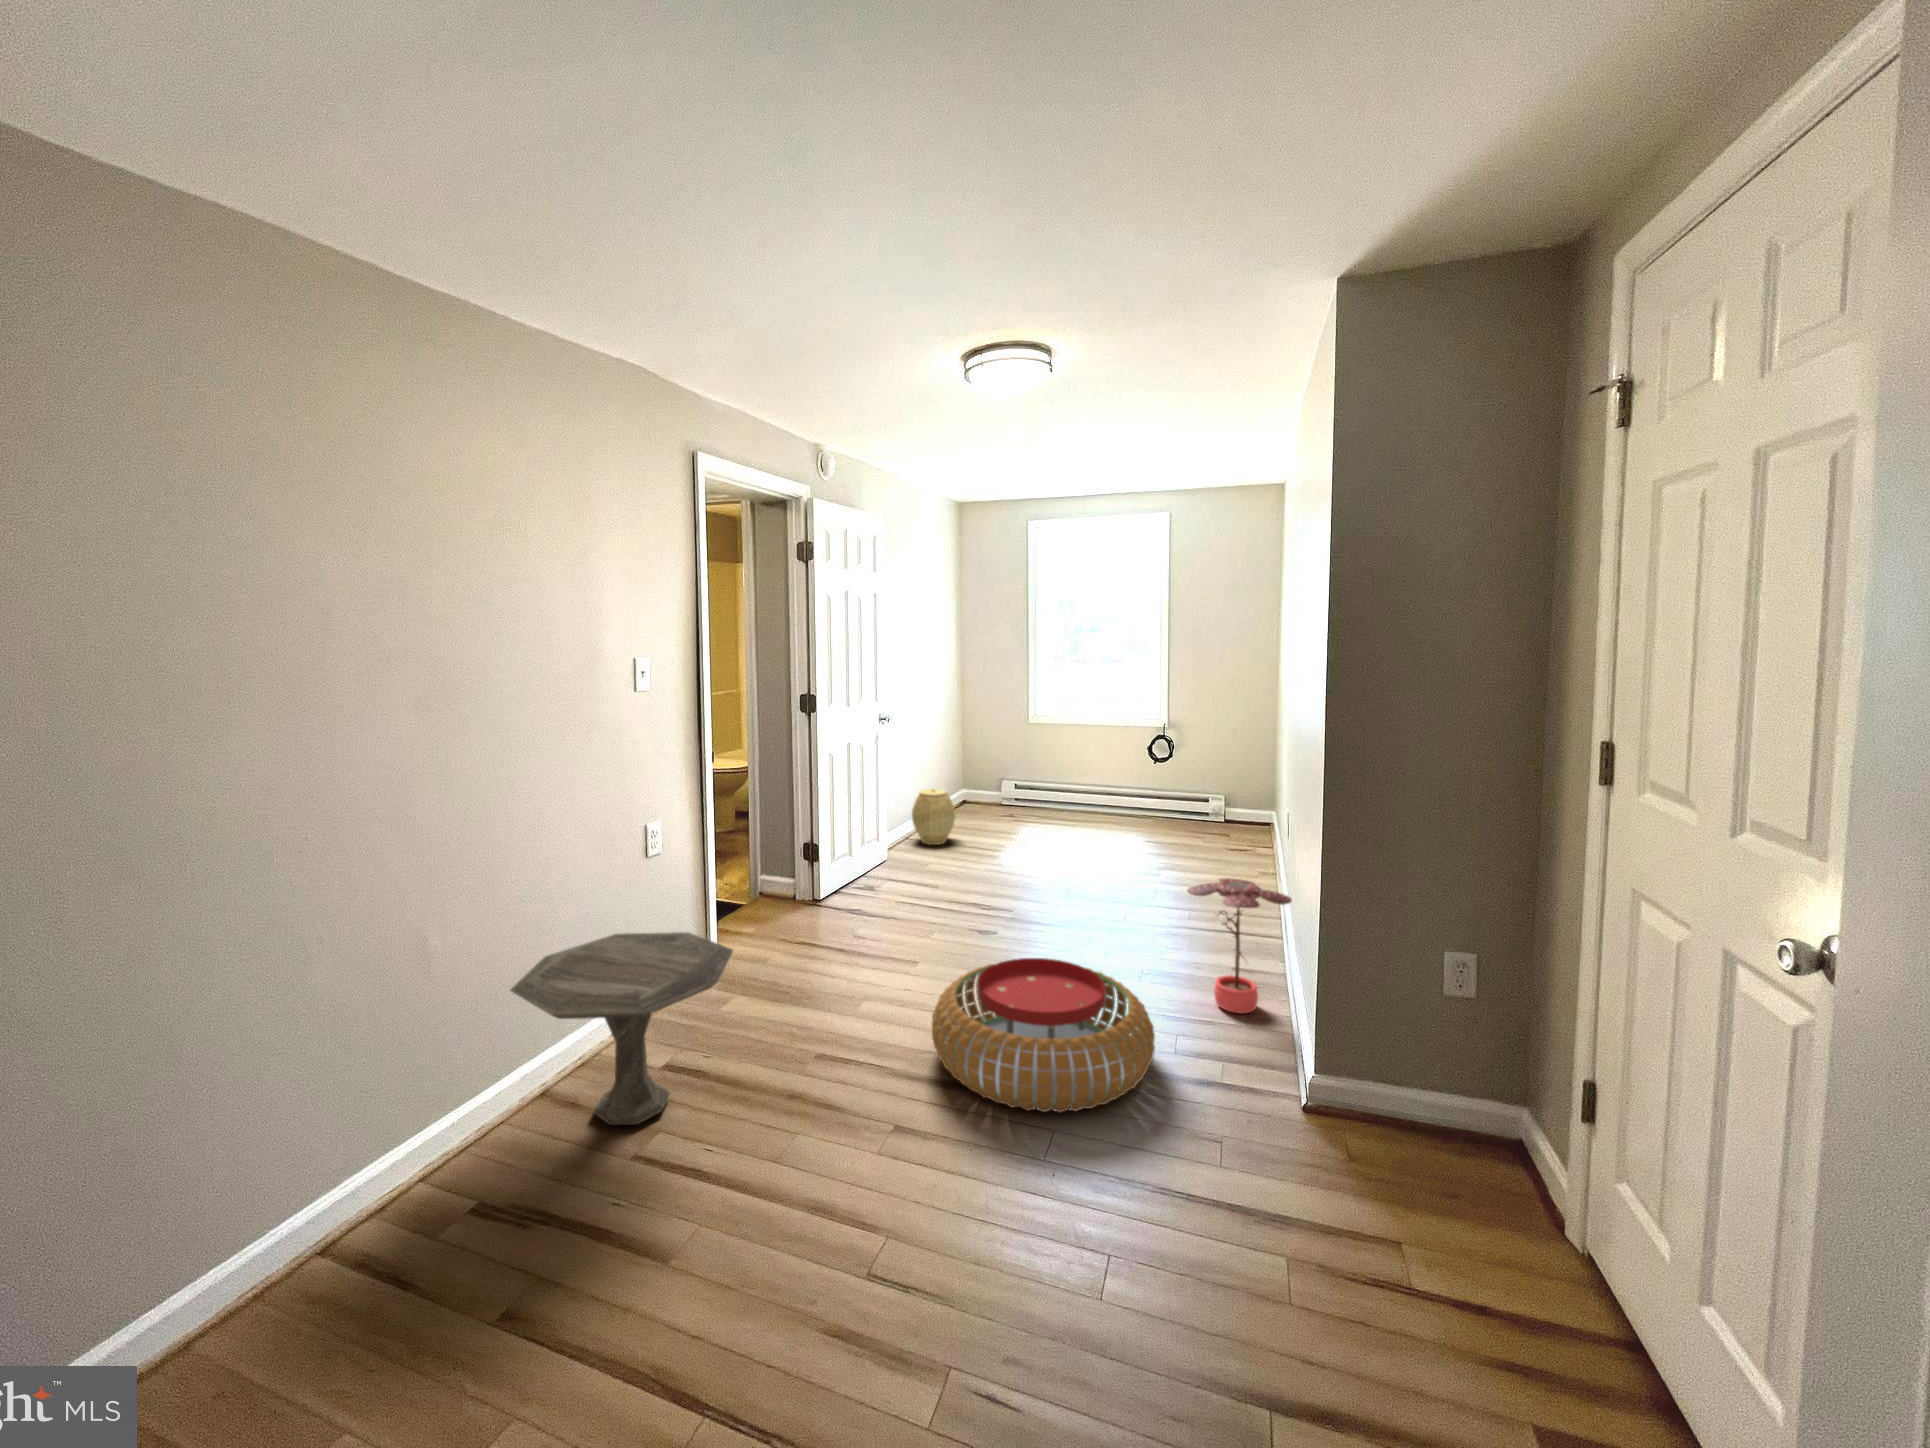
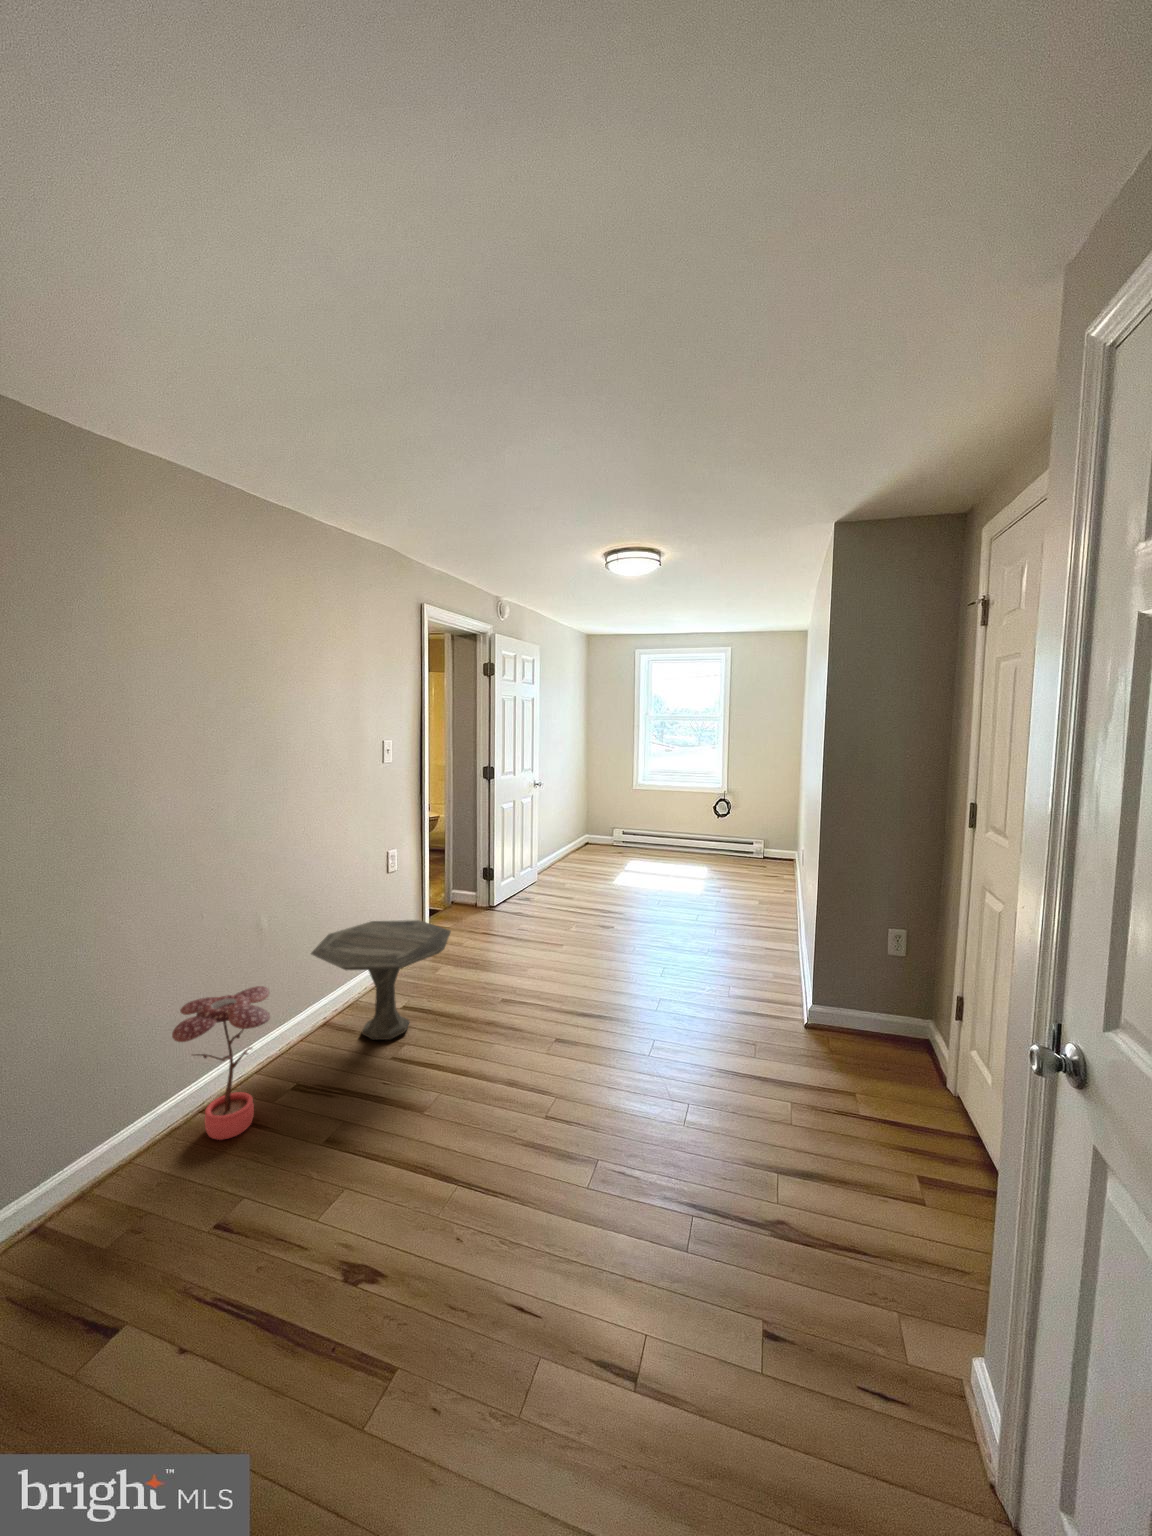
woven basket: present [912,789,955,845] -> none [554,833,583,871]
potted plant: present [1187,878,1292,1014] -> present [172,986,270,1140]
pouf: present [932,958,1155,1112] -> none [576,938,716,1031]

